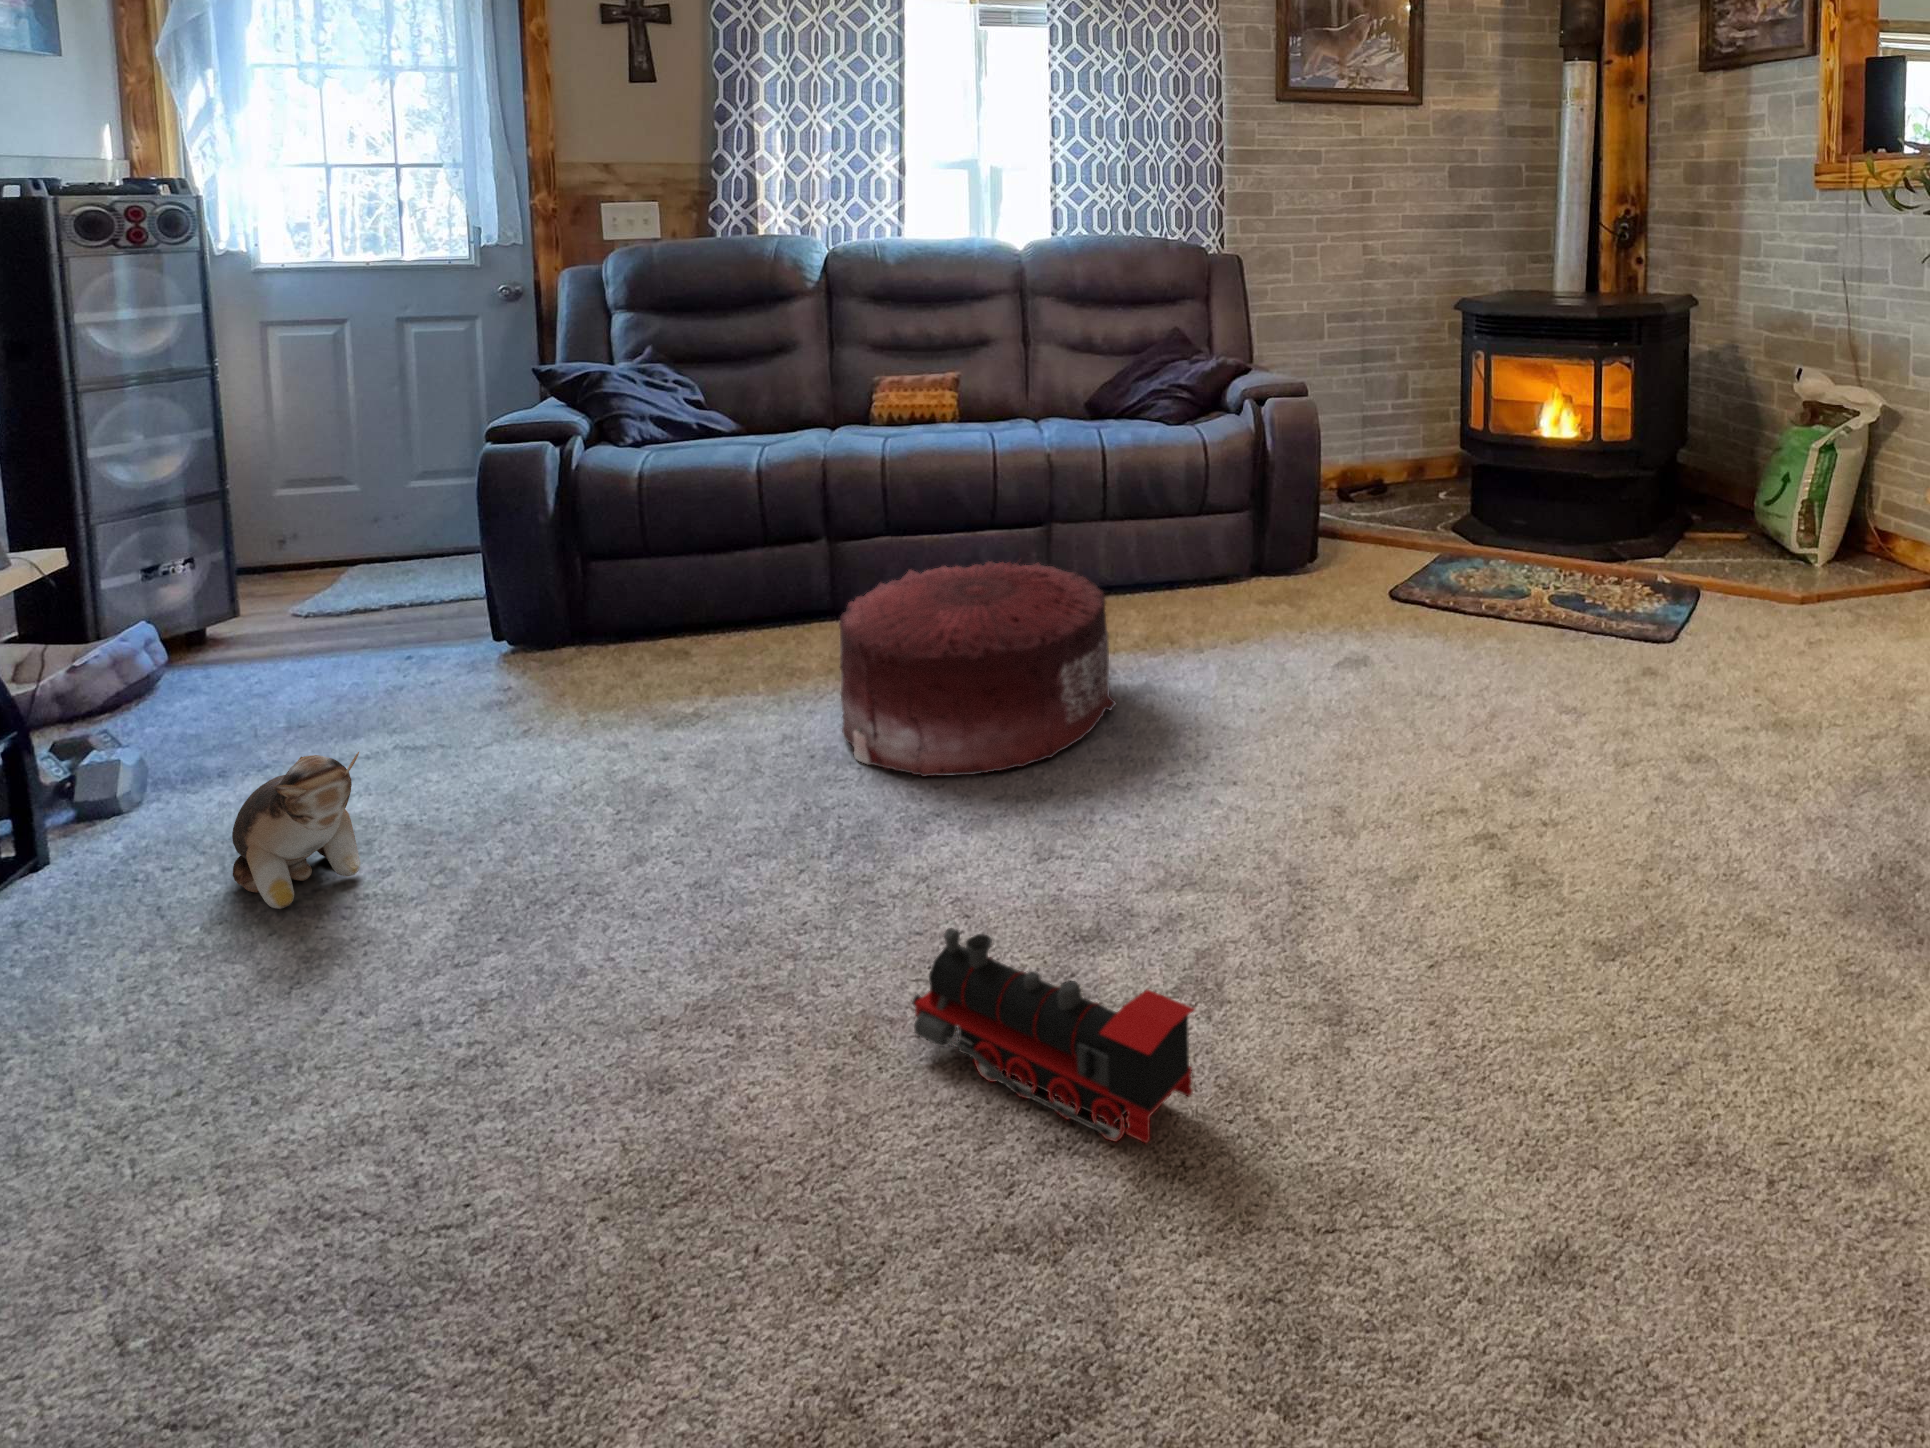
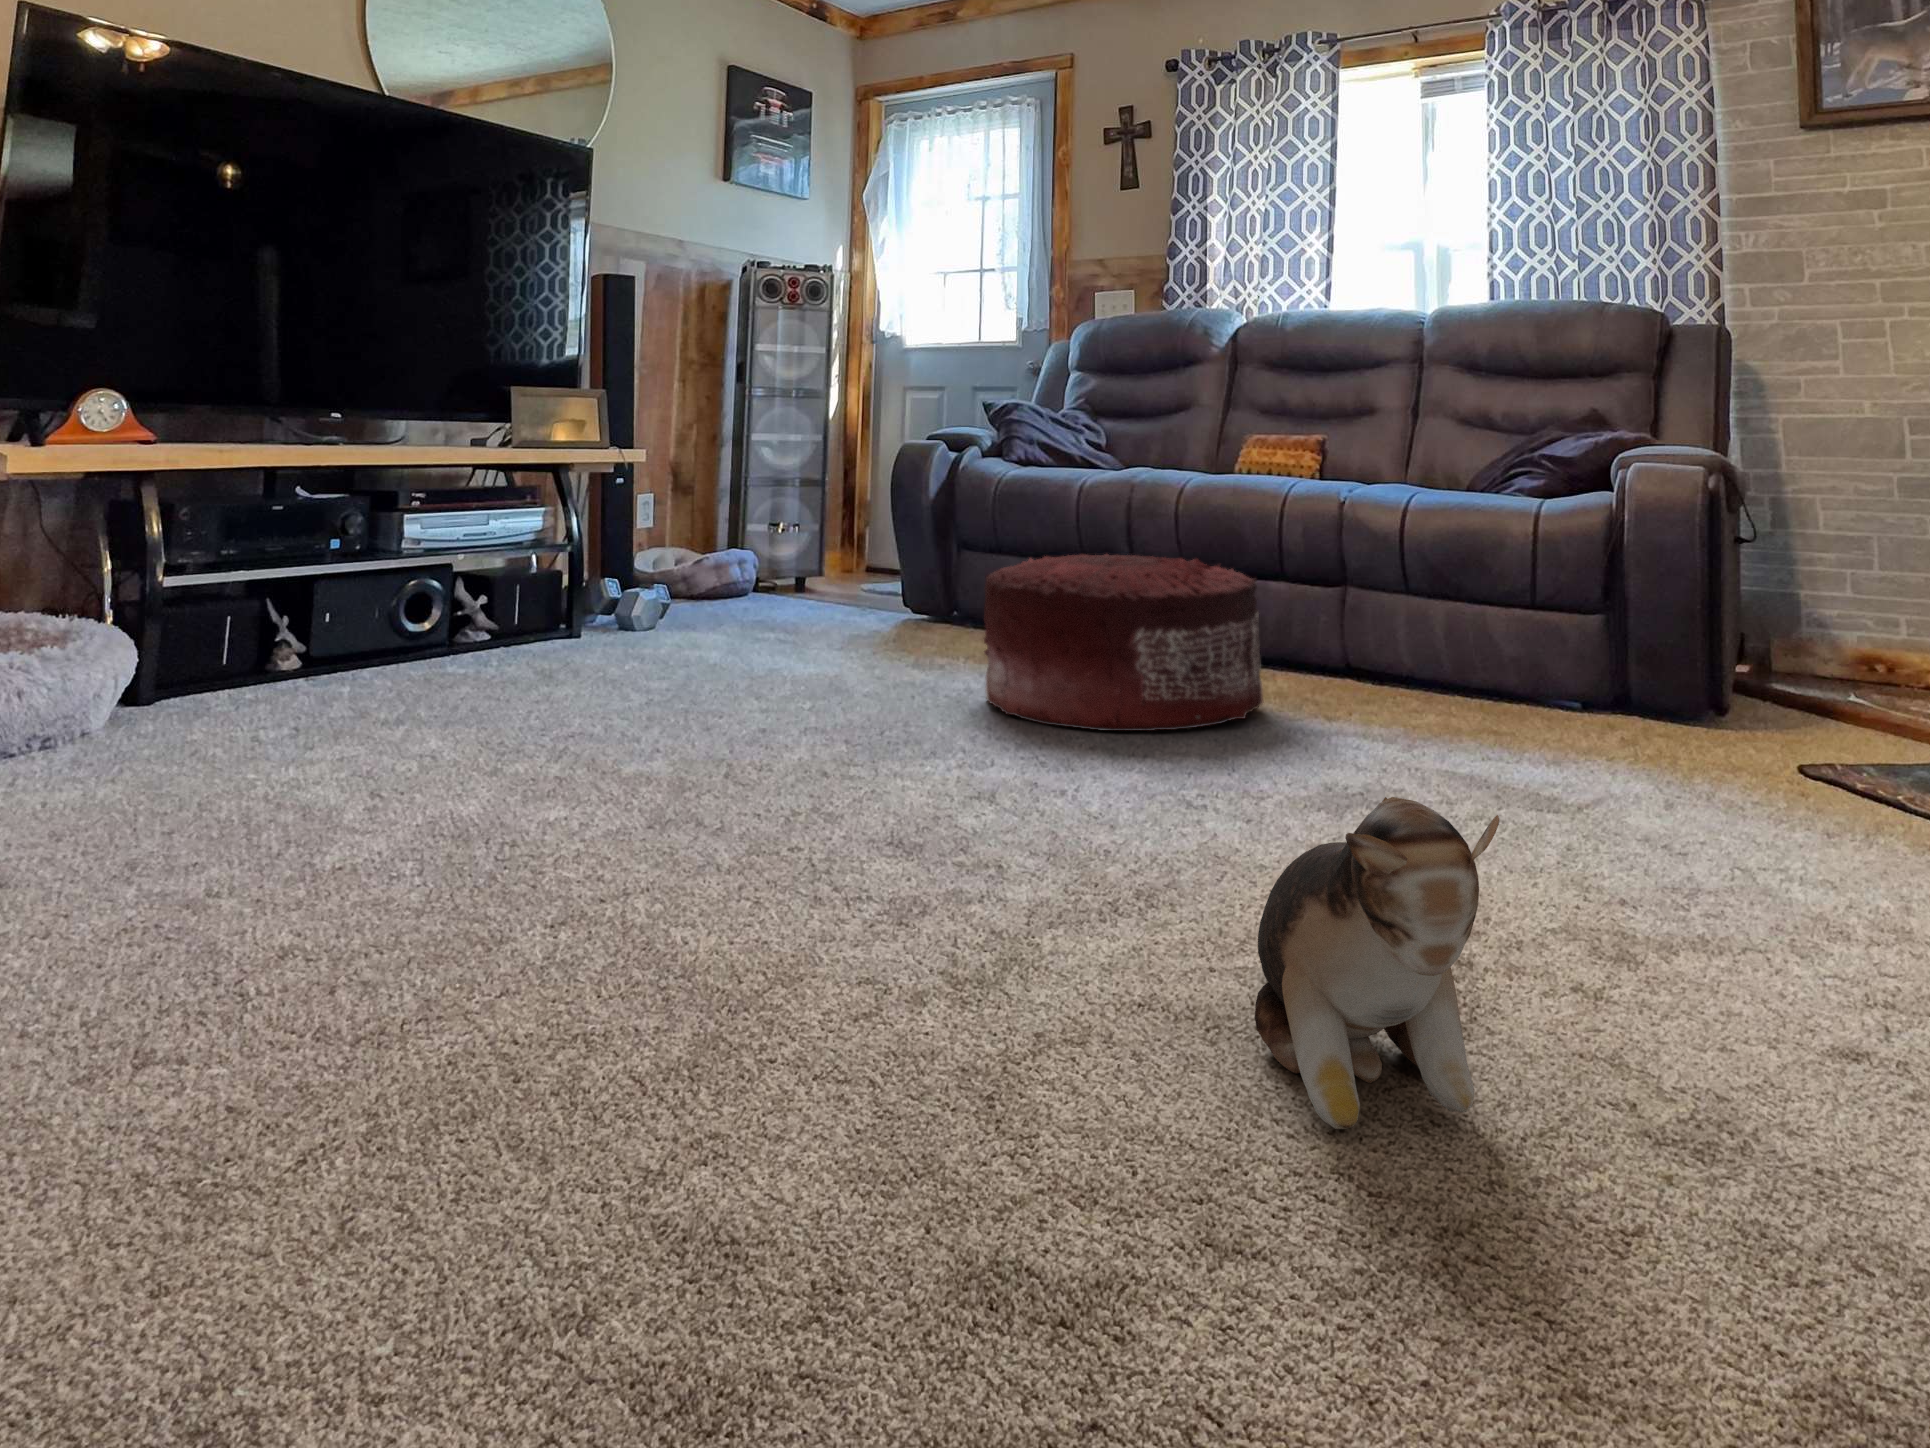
plush toy: present [232,752,361,909] -> present [1255,797,1499,1129]
toy train: present [913,929,1194,1143] -> none [666,694,765,874]

